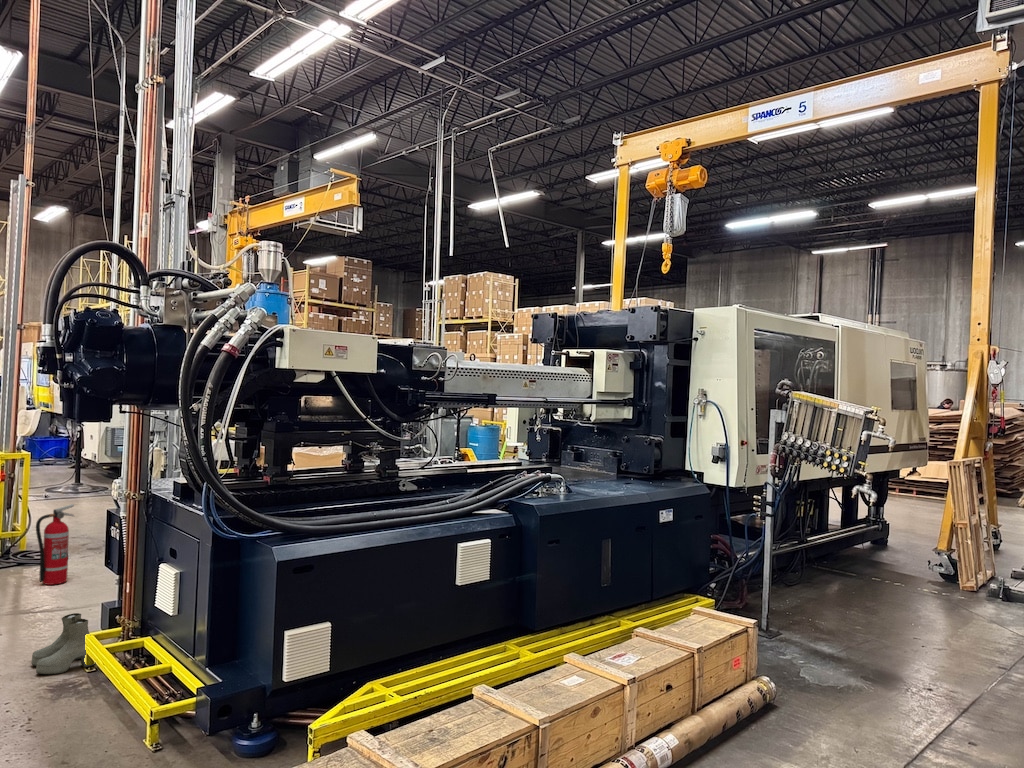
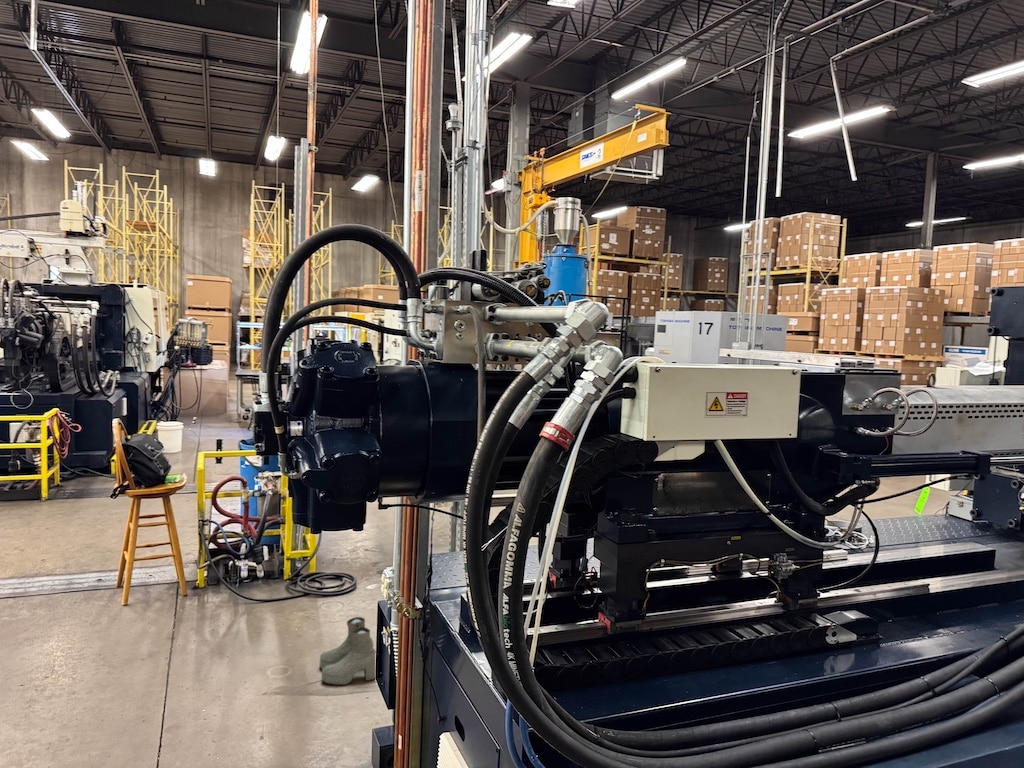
fire extinguisher: present [36,504,74,585] -> none [339,477,373,556]

